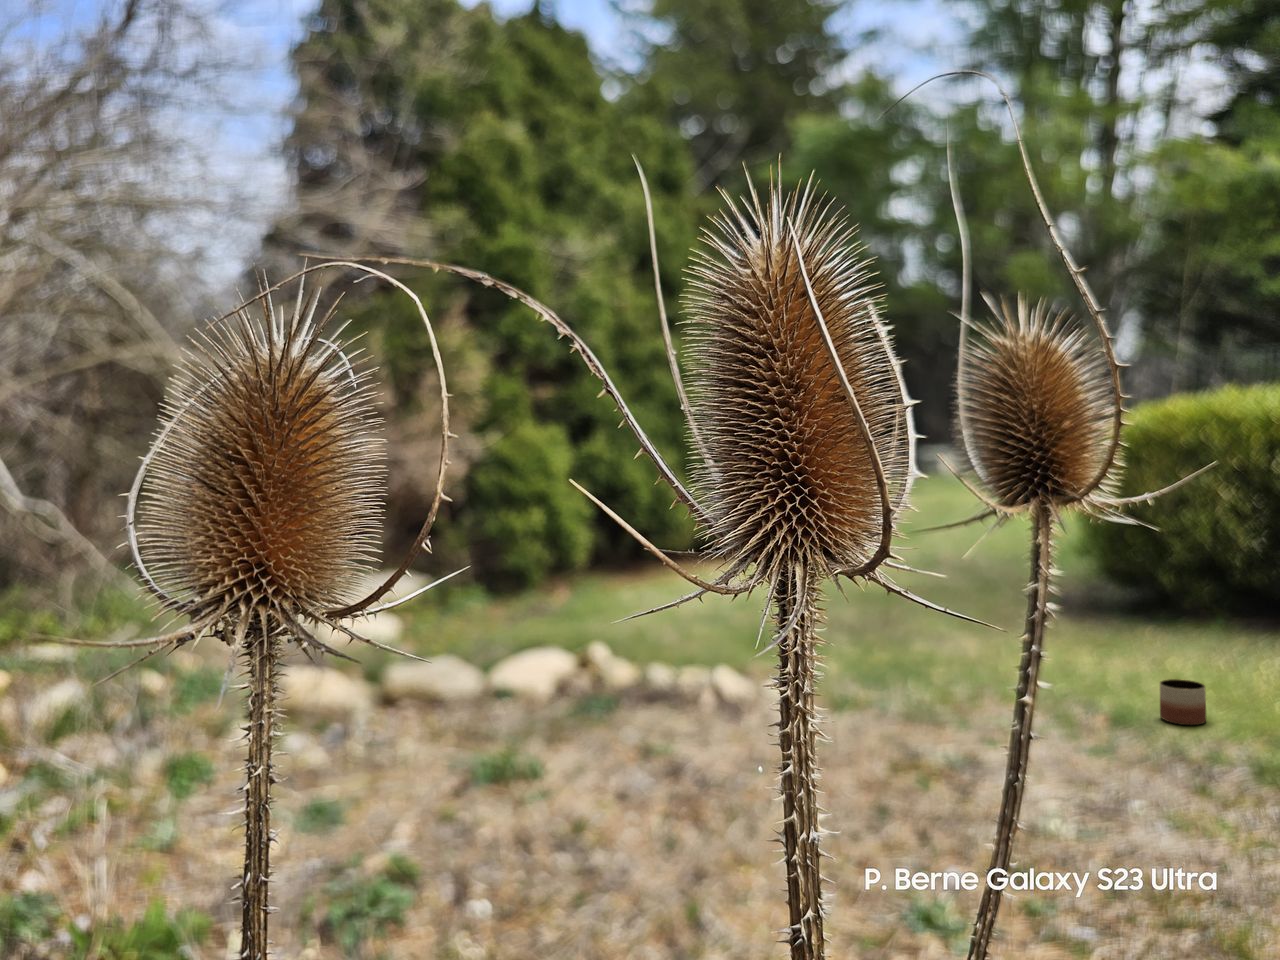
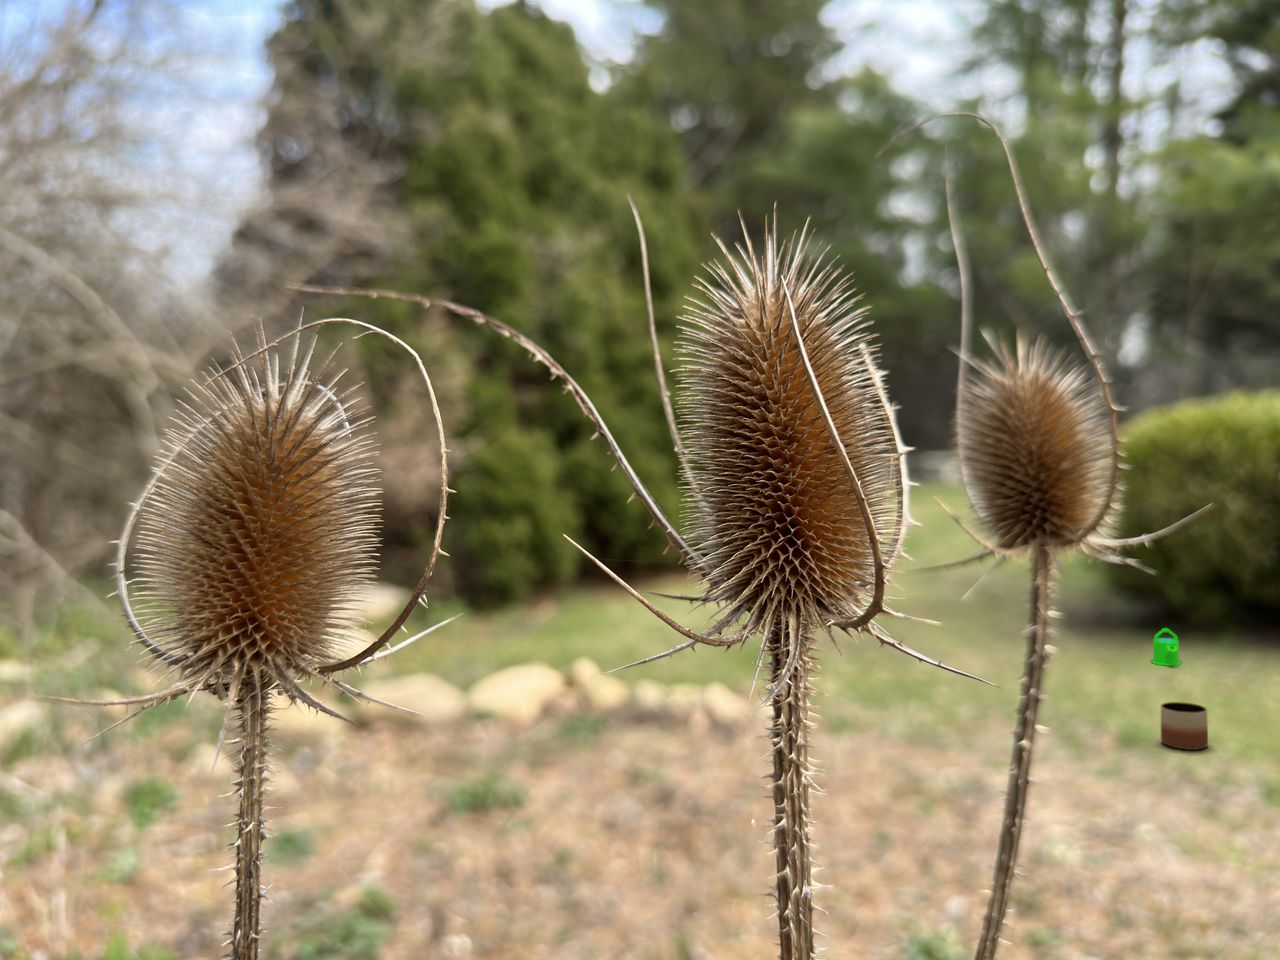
watering can: none [1149,610,1179,646] -> present [1152,628,1181,666]

